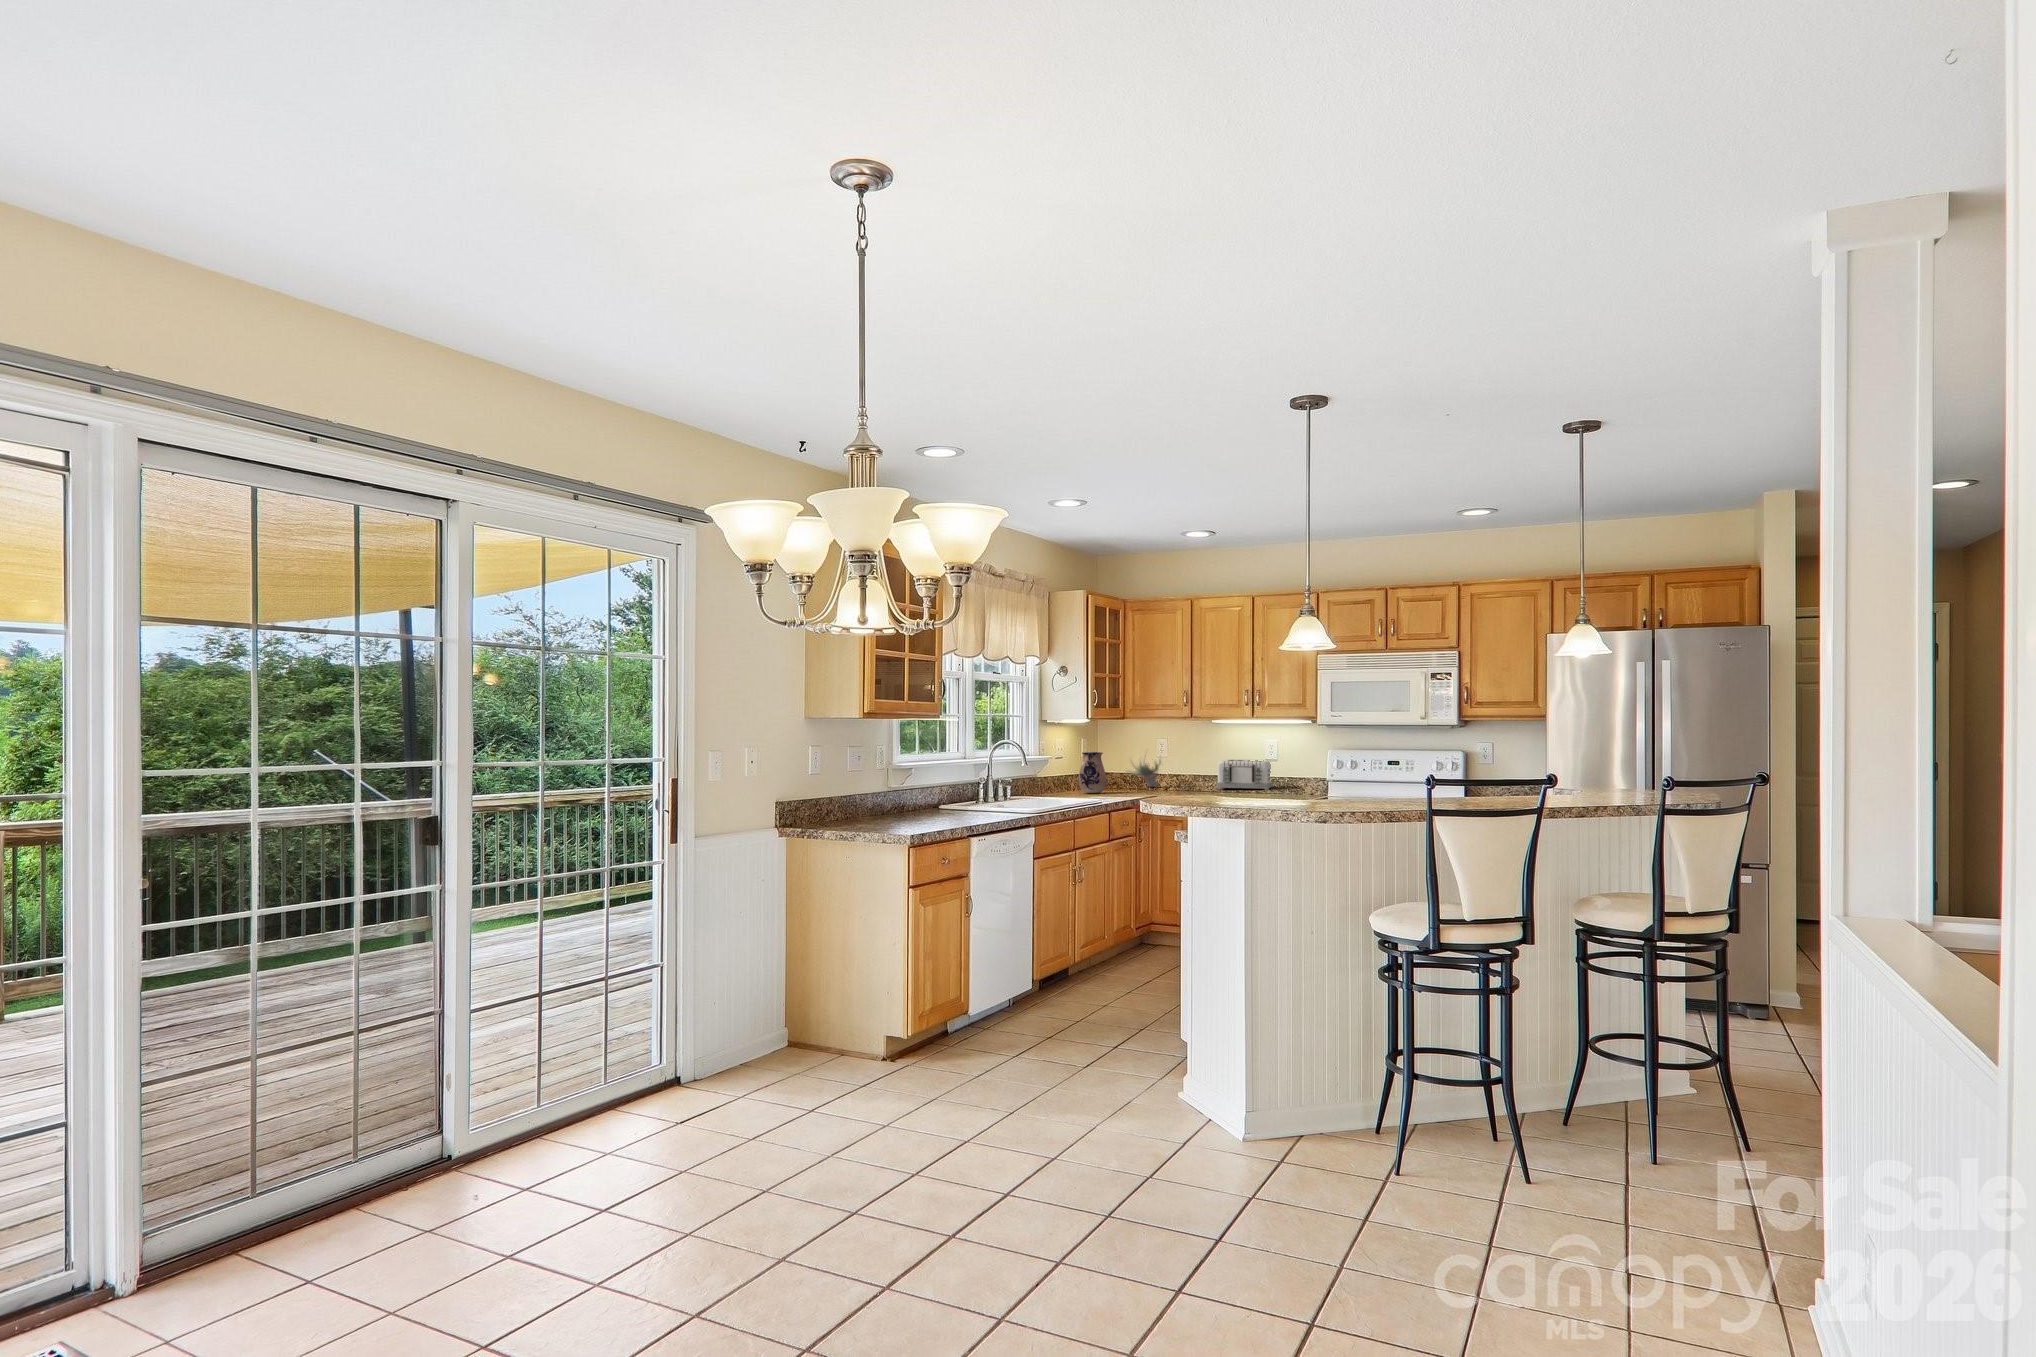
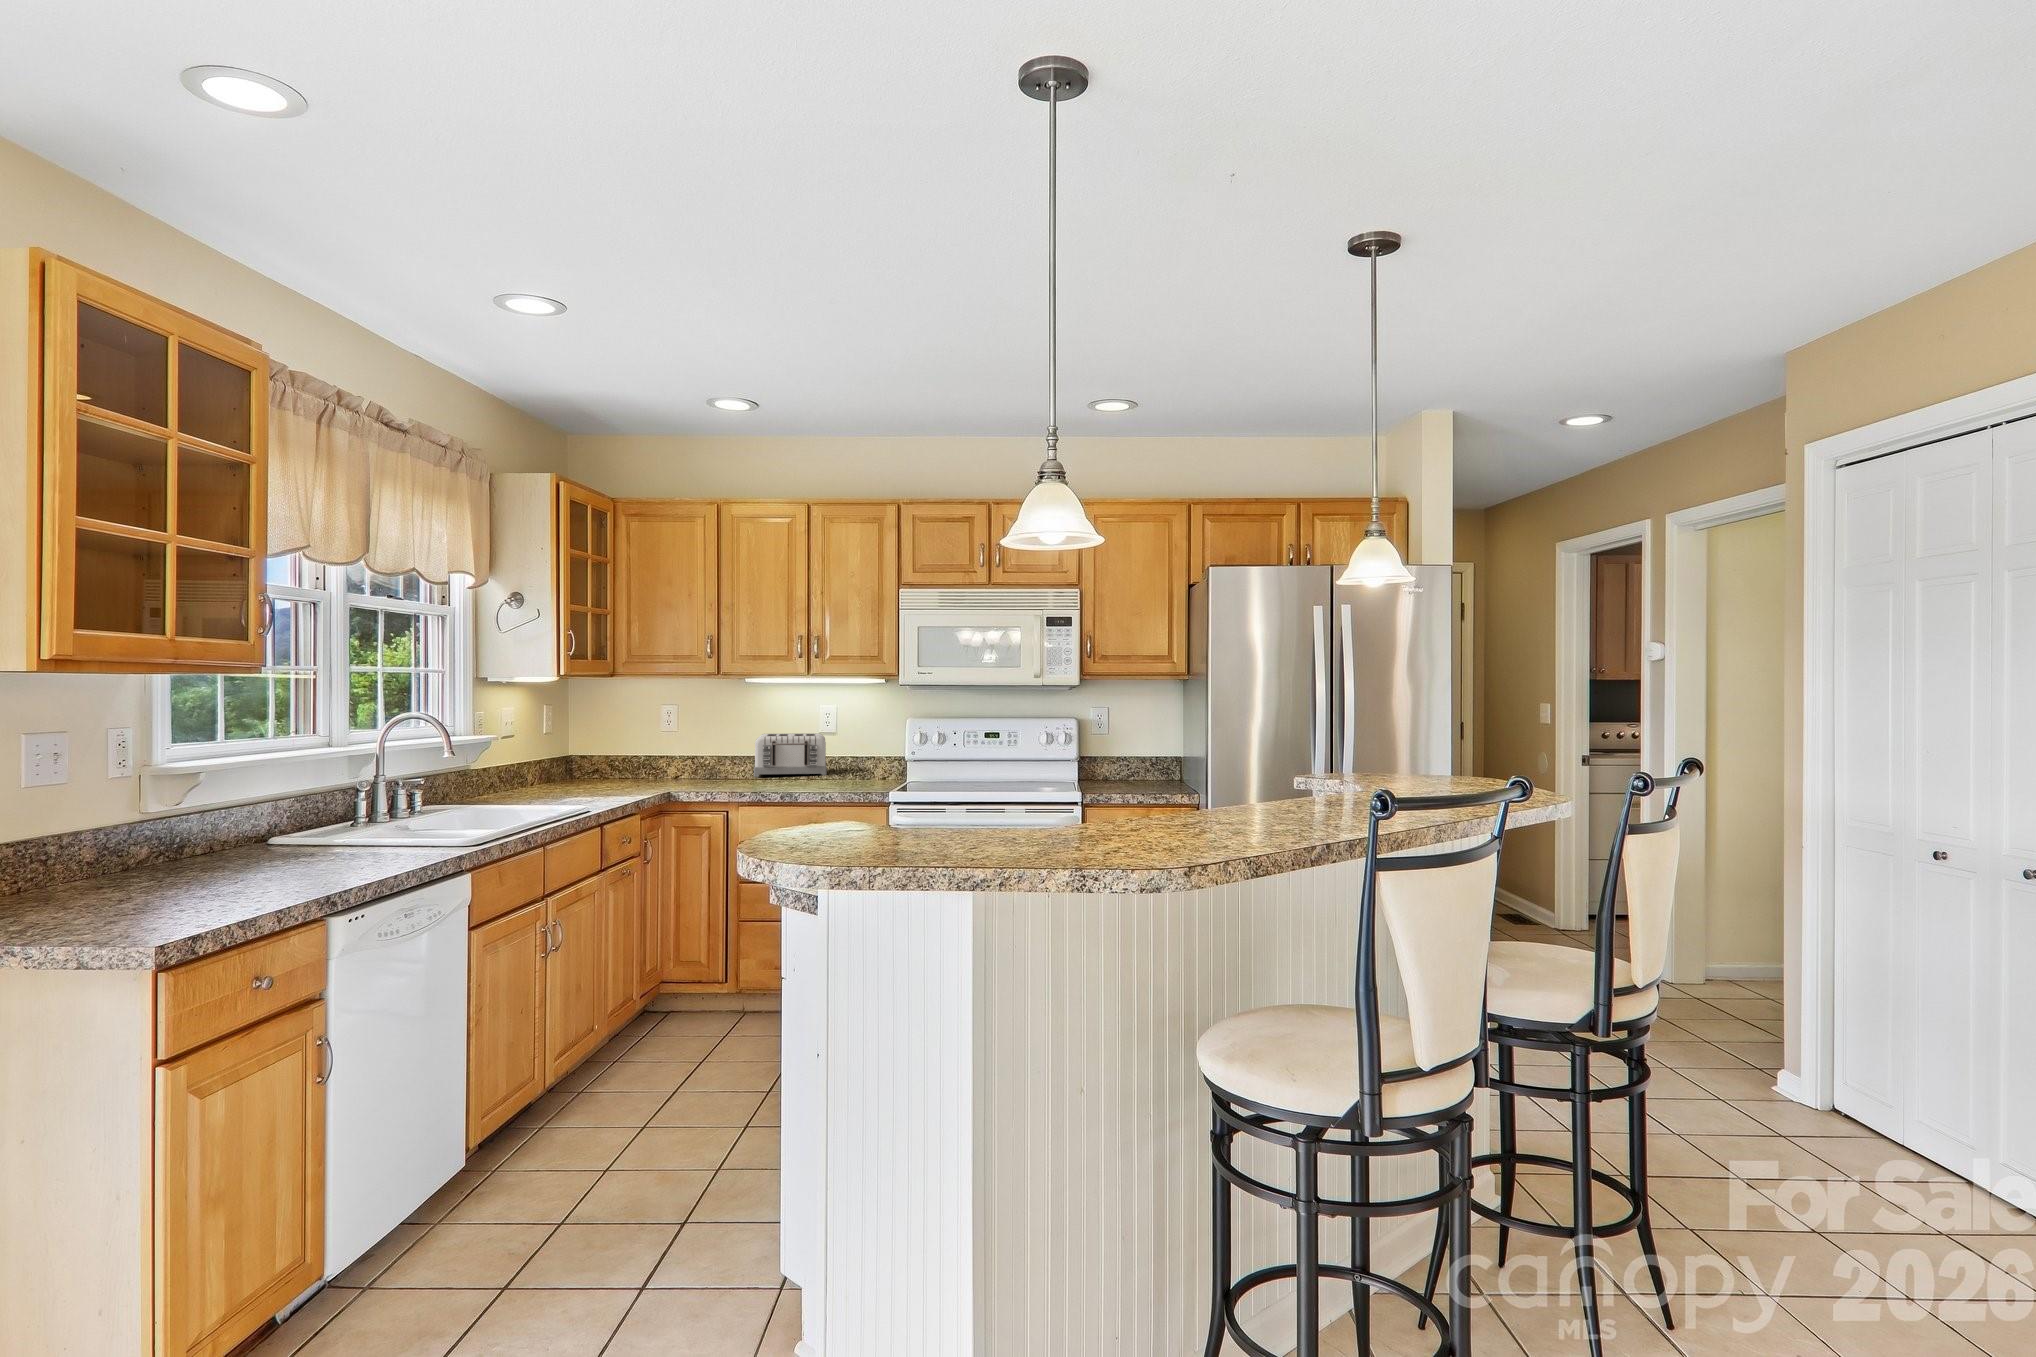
ceramic pitcher: present [1078,752,1107,793] -> none [540,727,587,790]
succulent plant: present [1128,755,1163,787] -> none [611,721,667,775]

